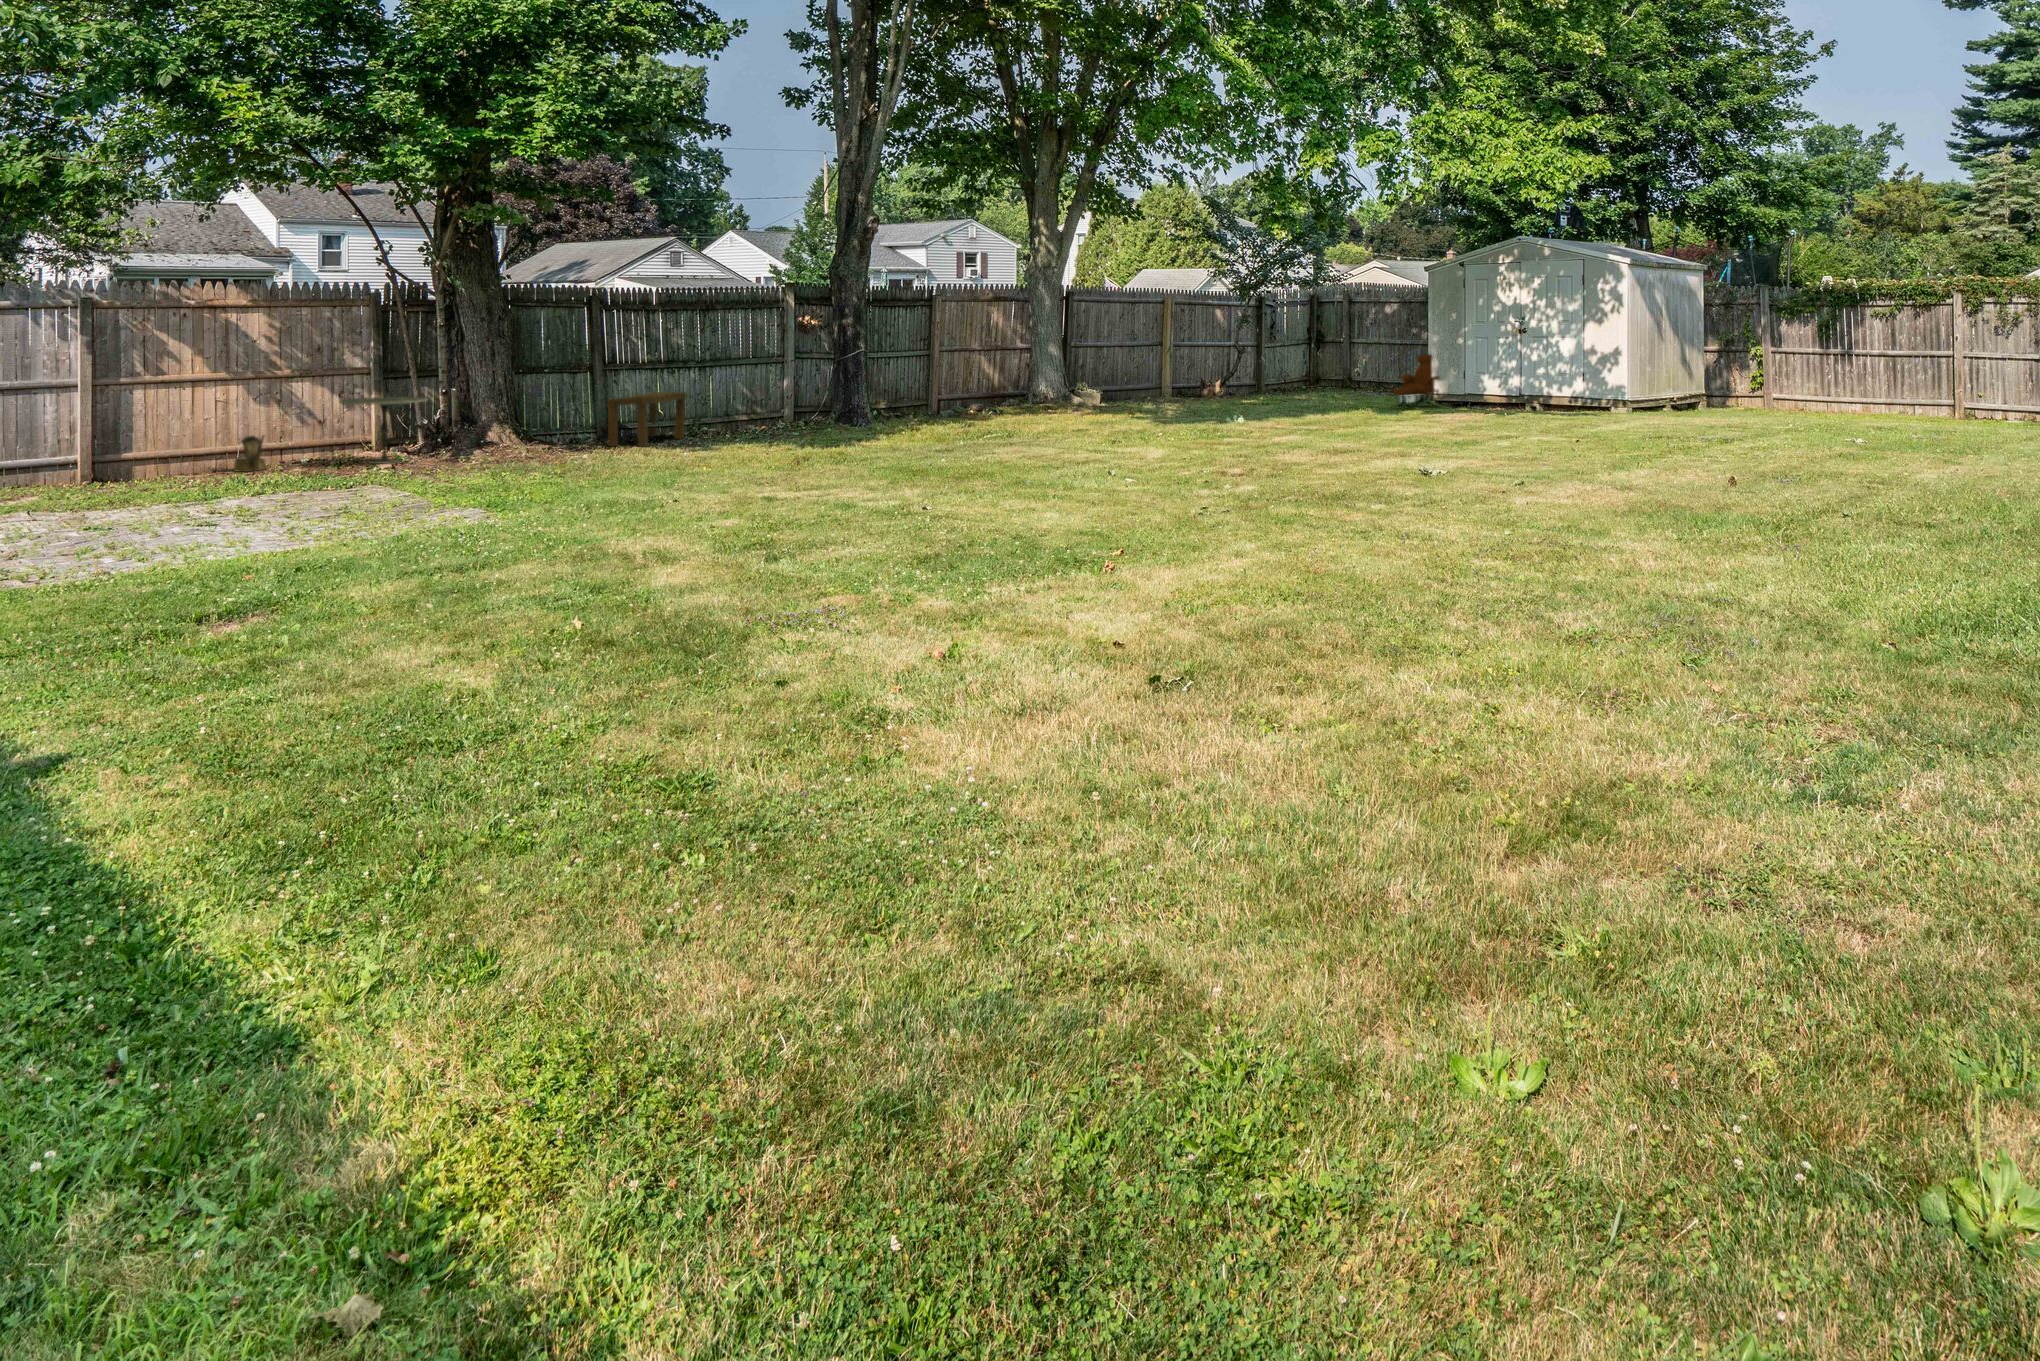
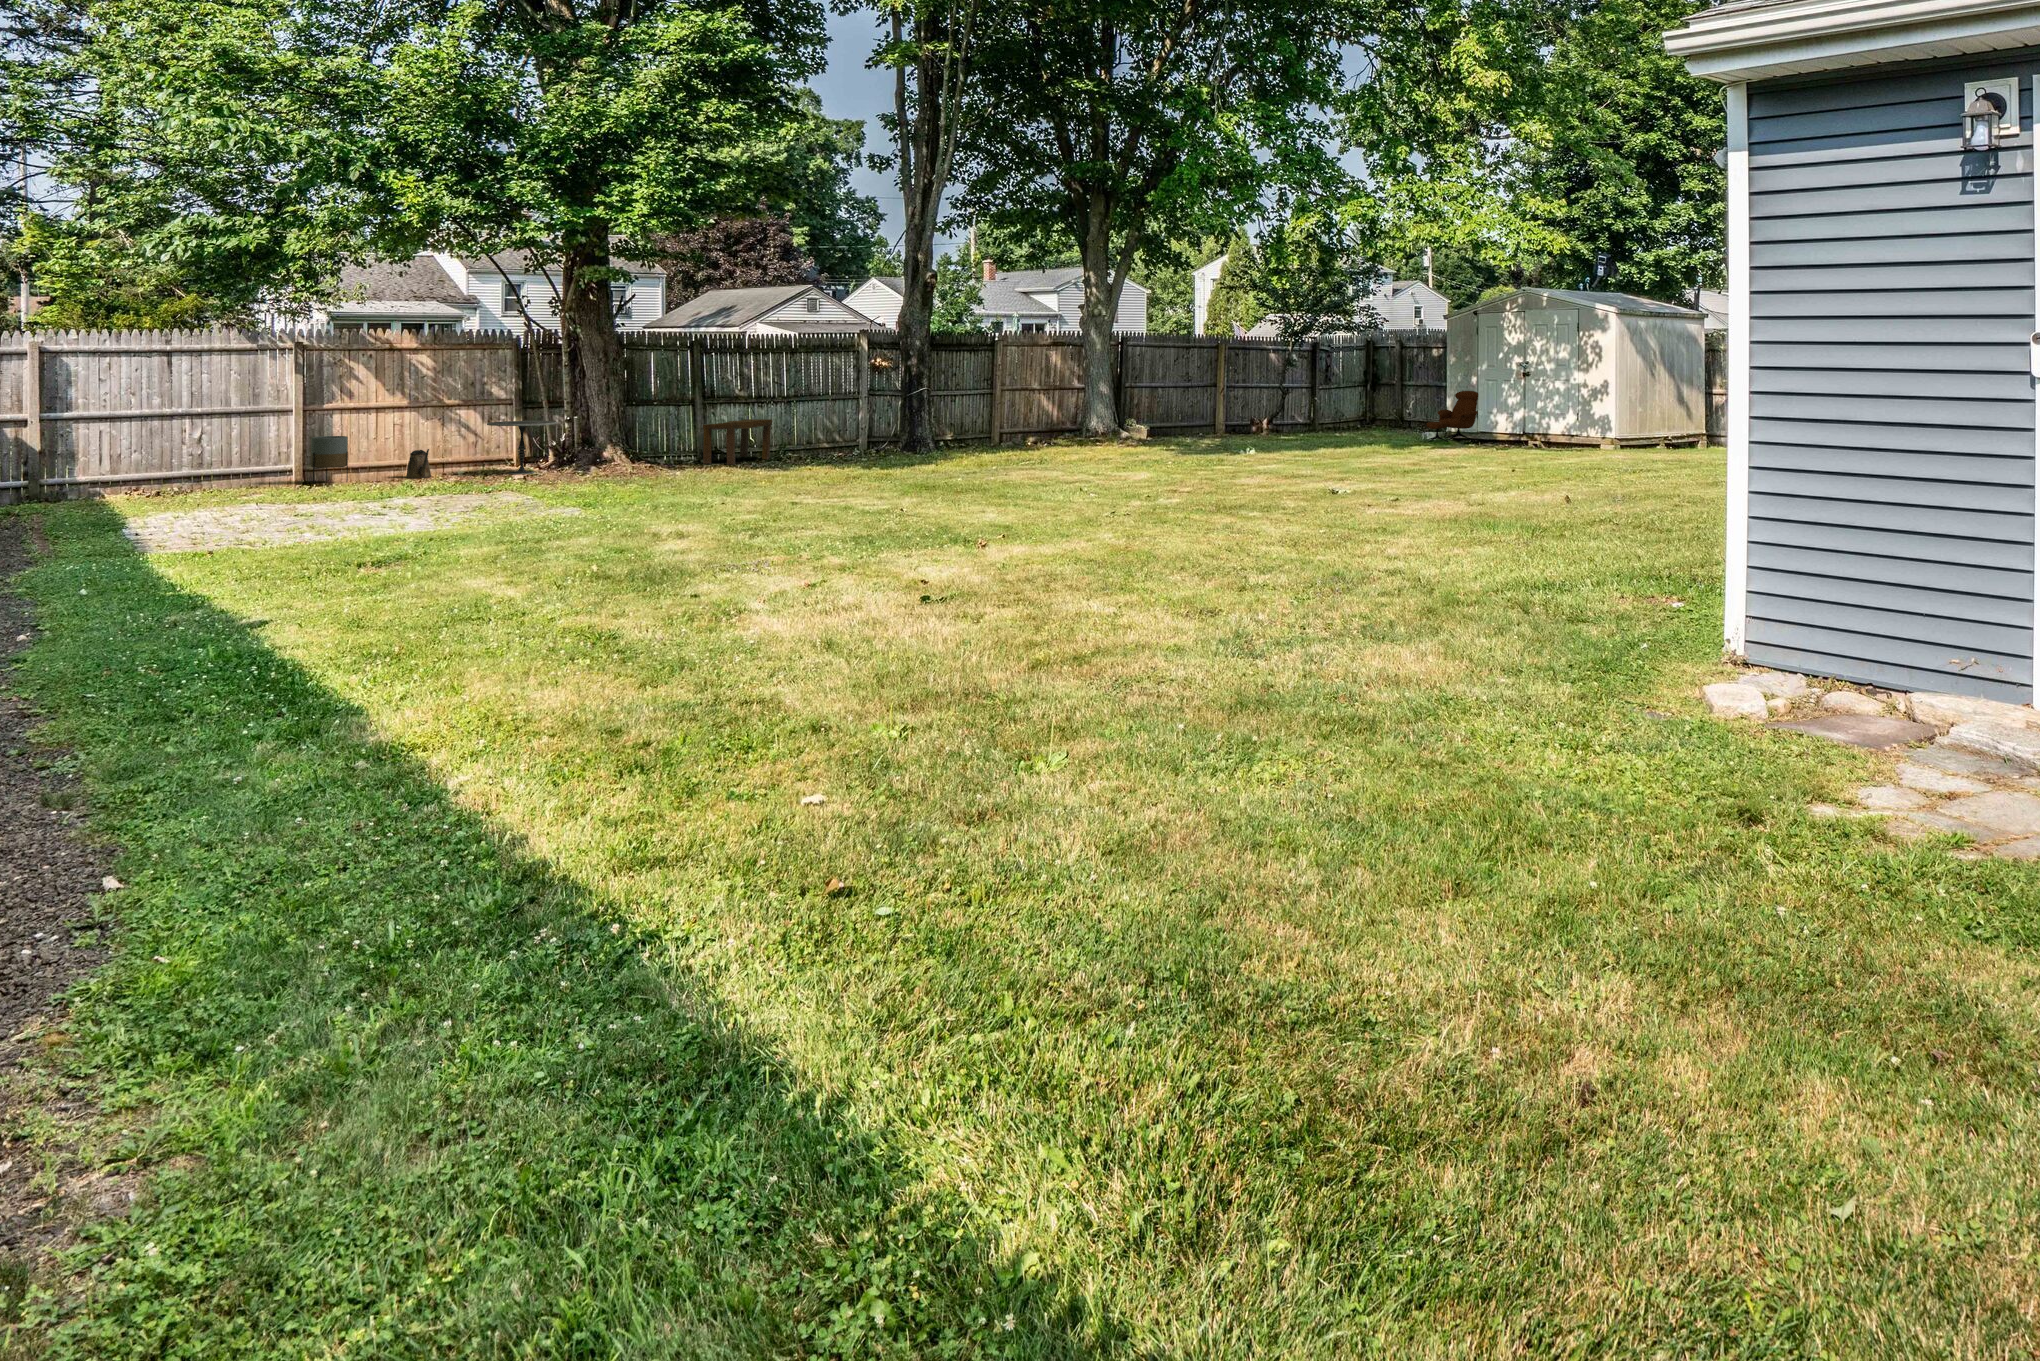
planter: none [103,420,155,482] -> present [311,436,348,484]

